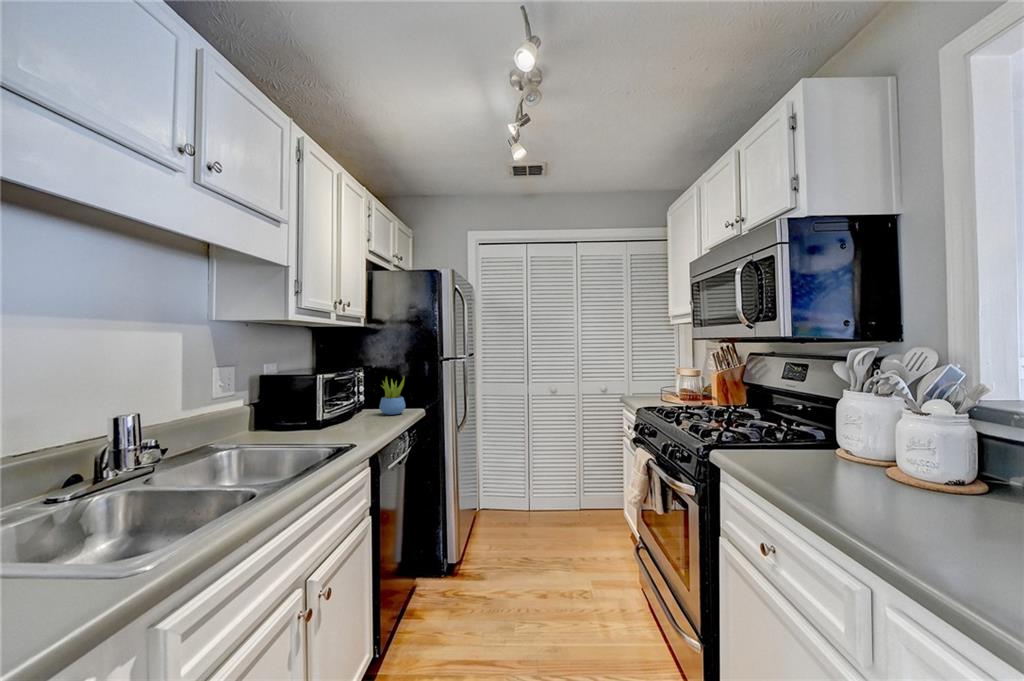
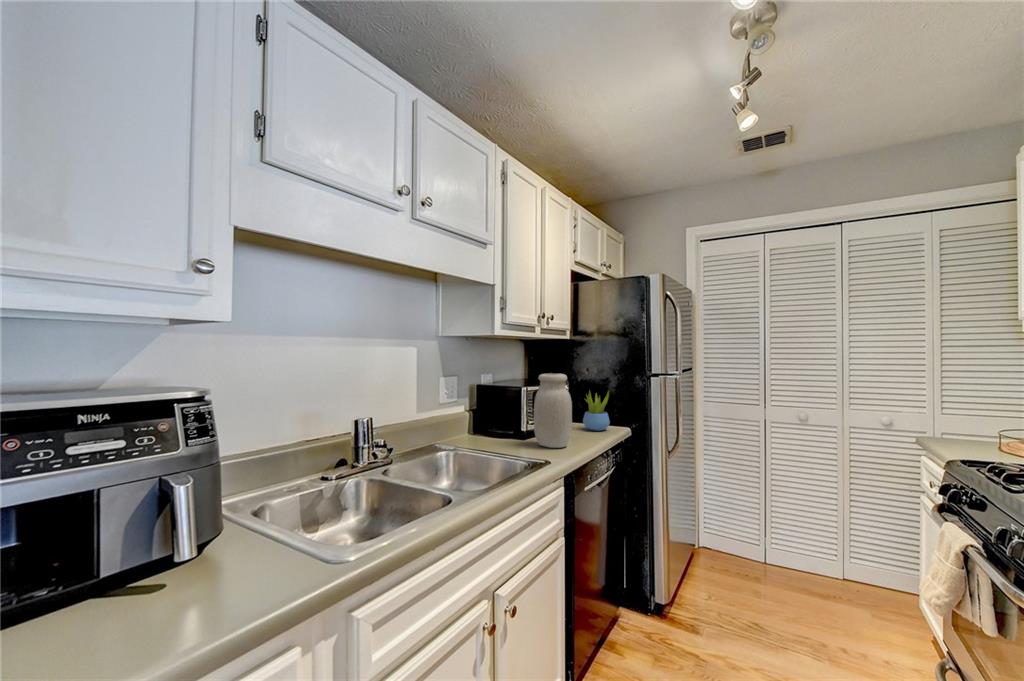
jar: none [332,359,373,433] -> present [534,373,572,448]

